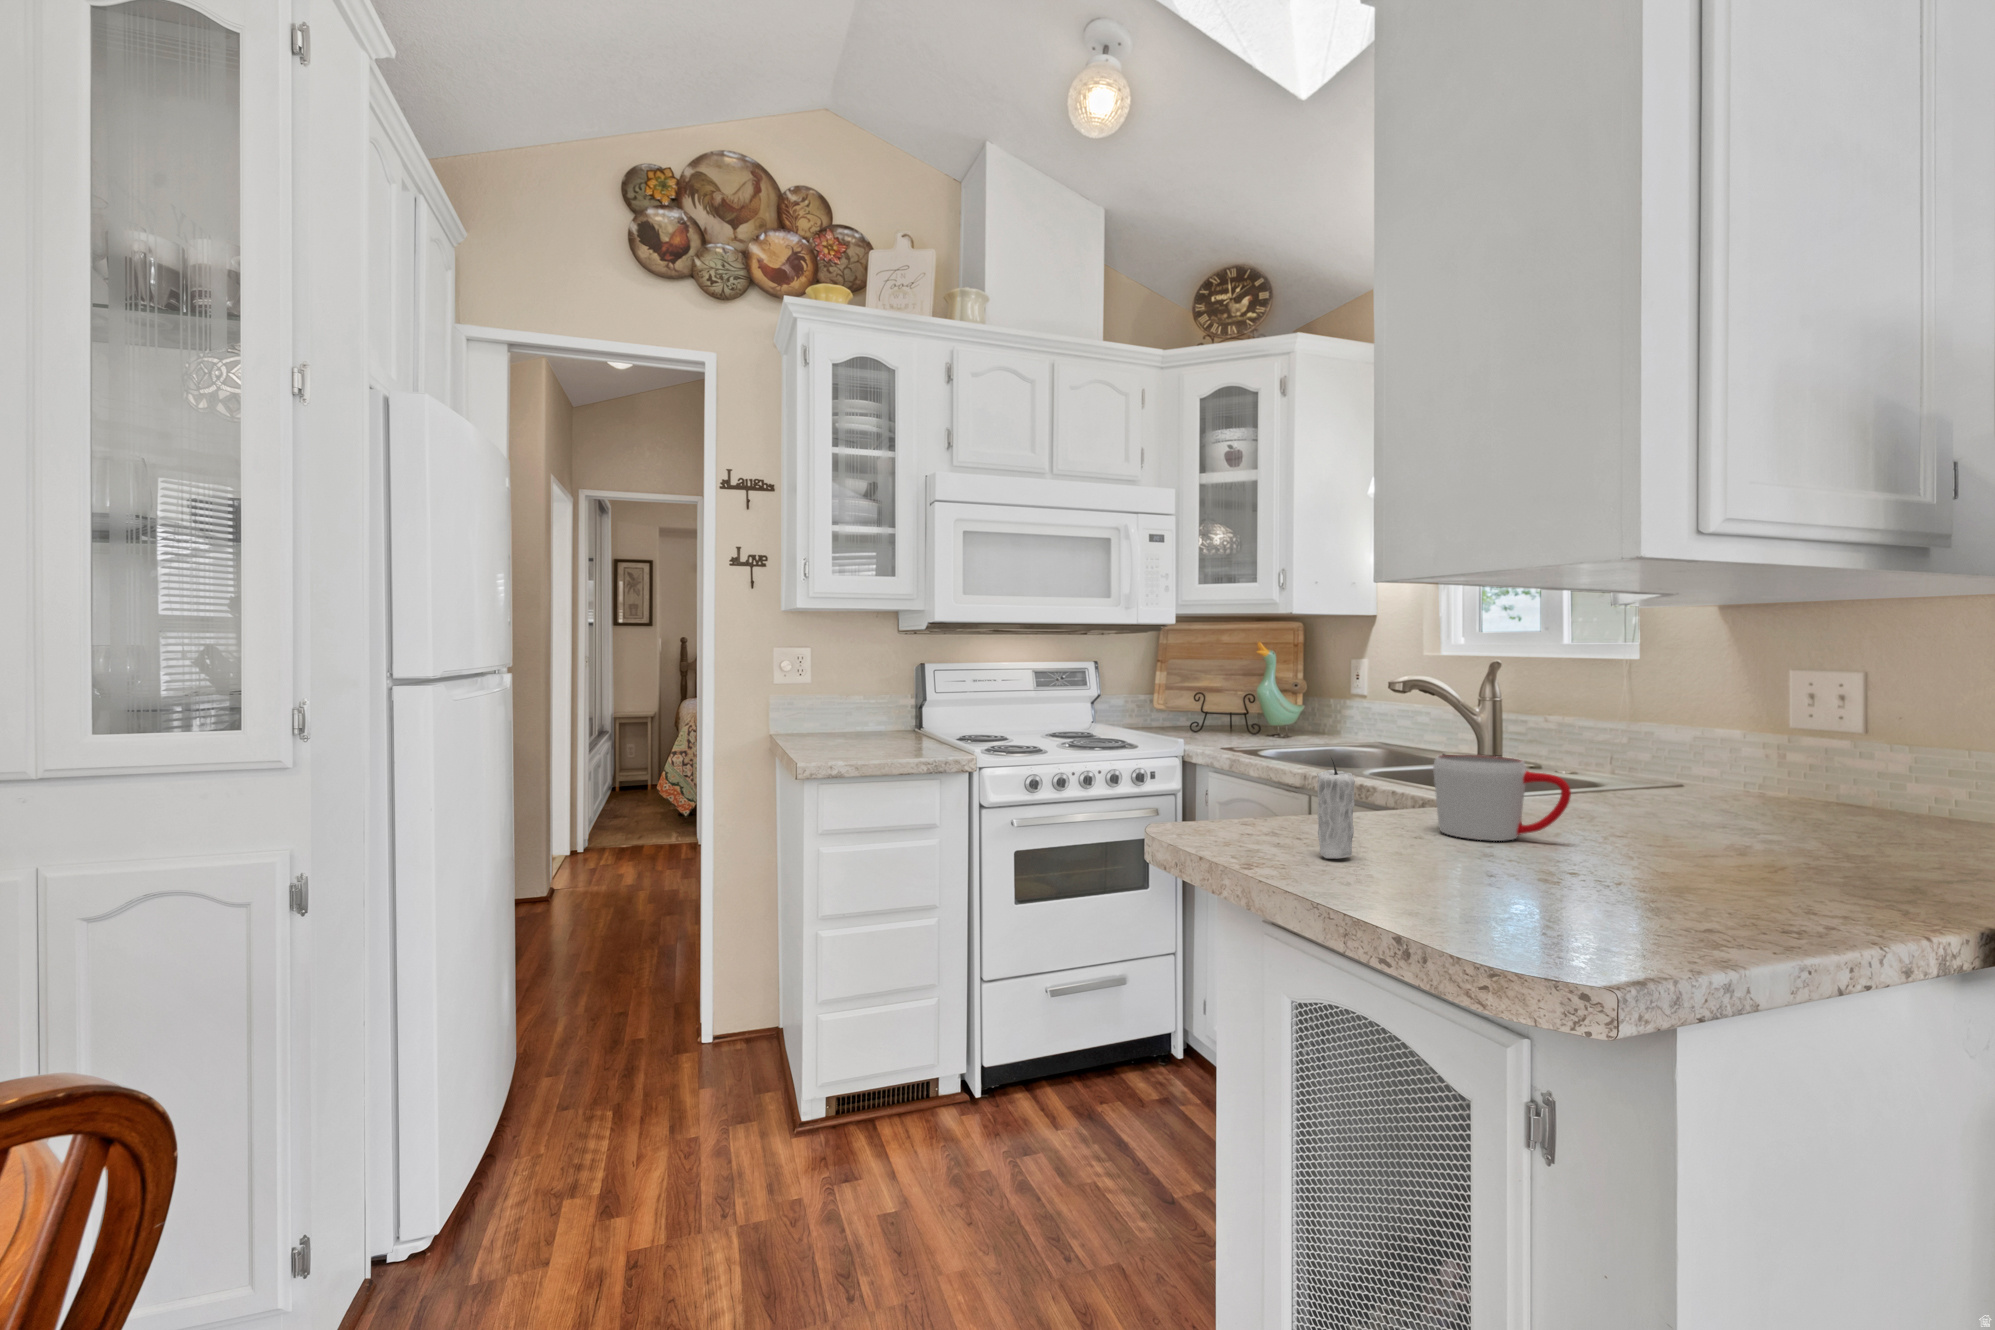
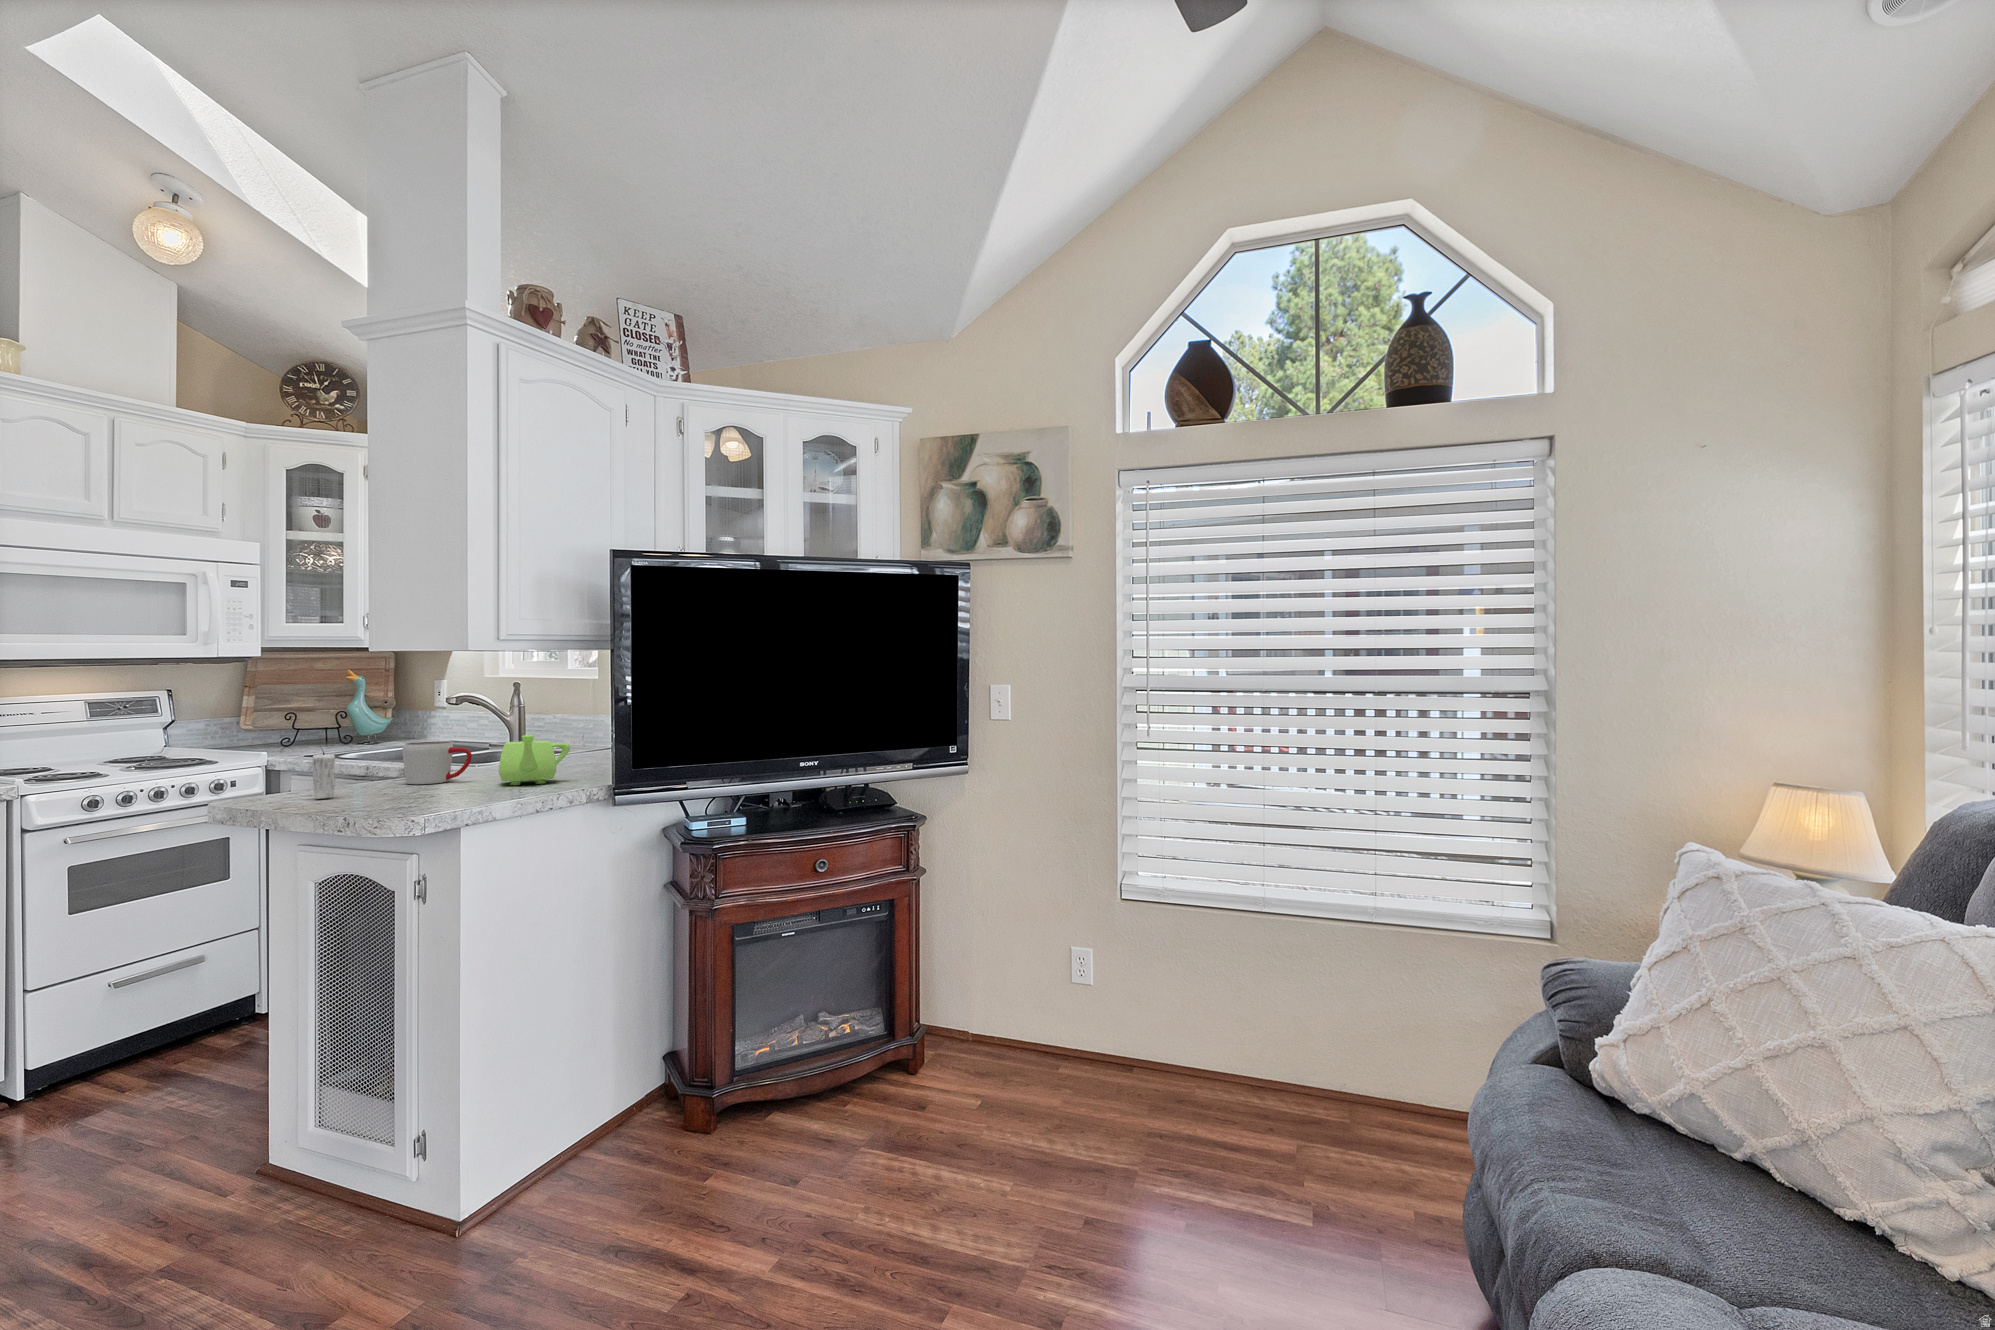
teapot: none [1650,762,1841,884] -> present [499,735,570,785]

